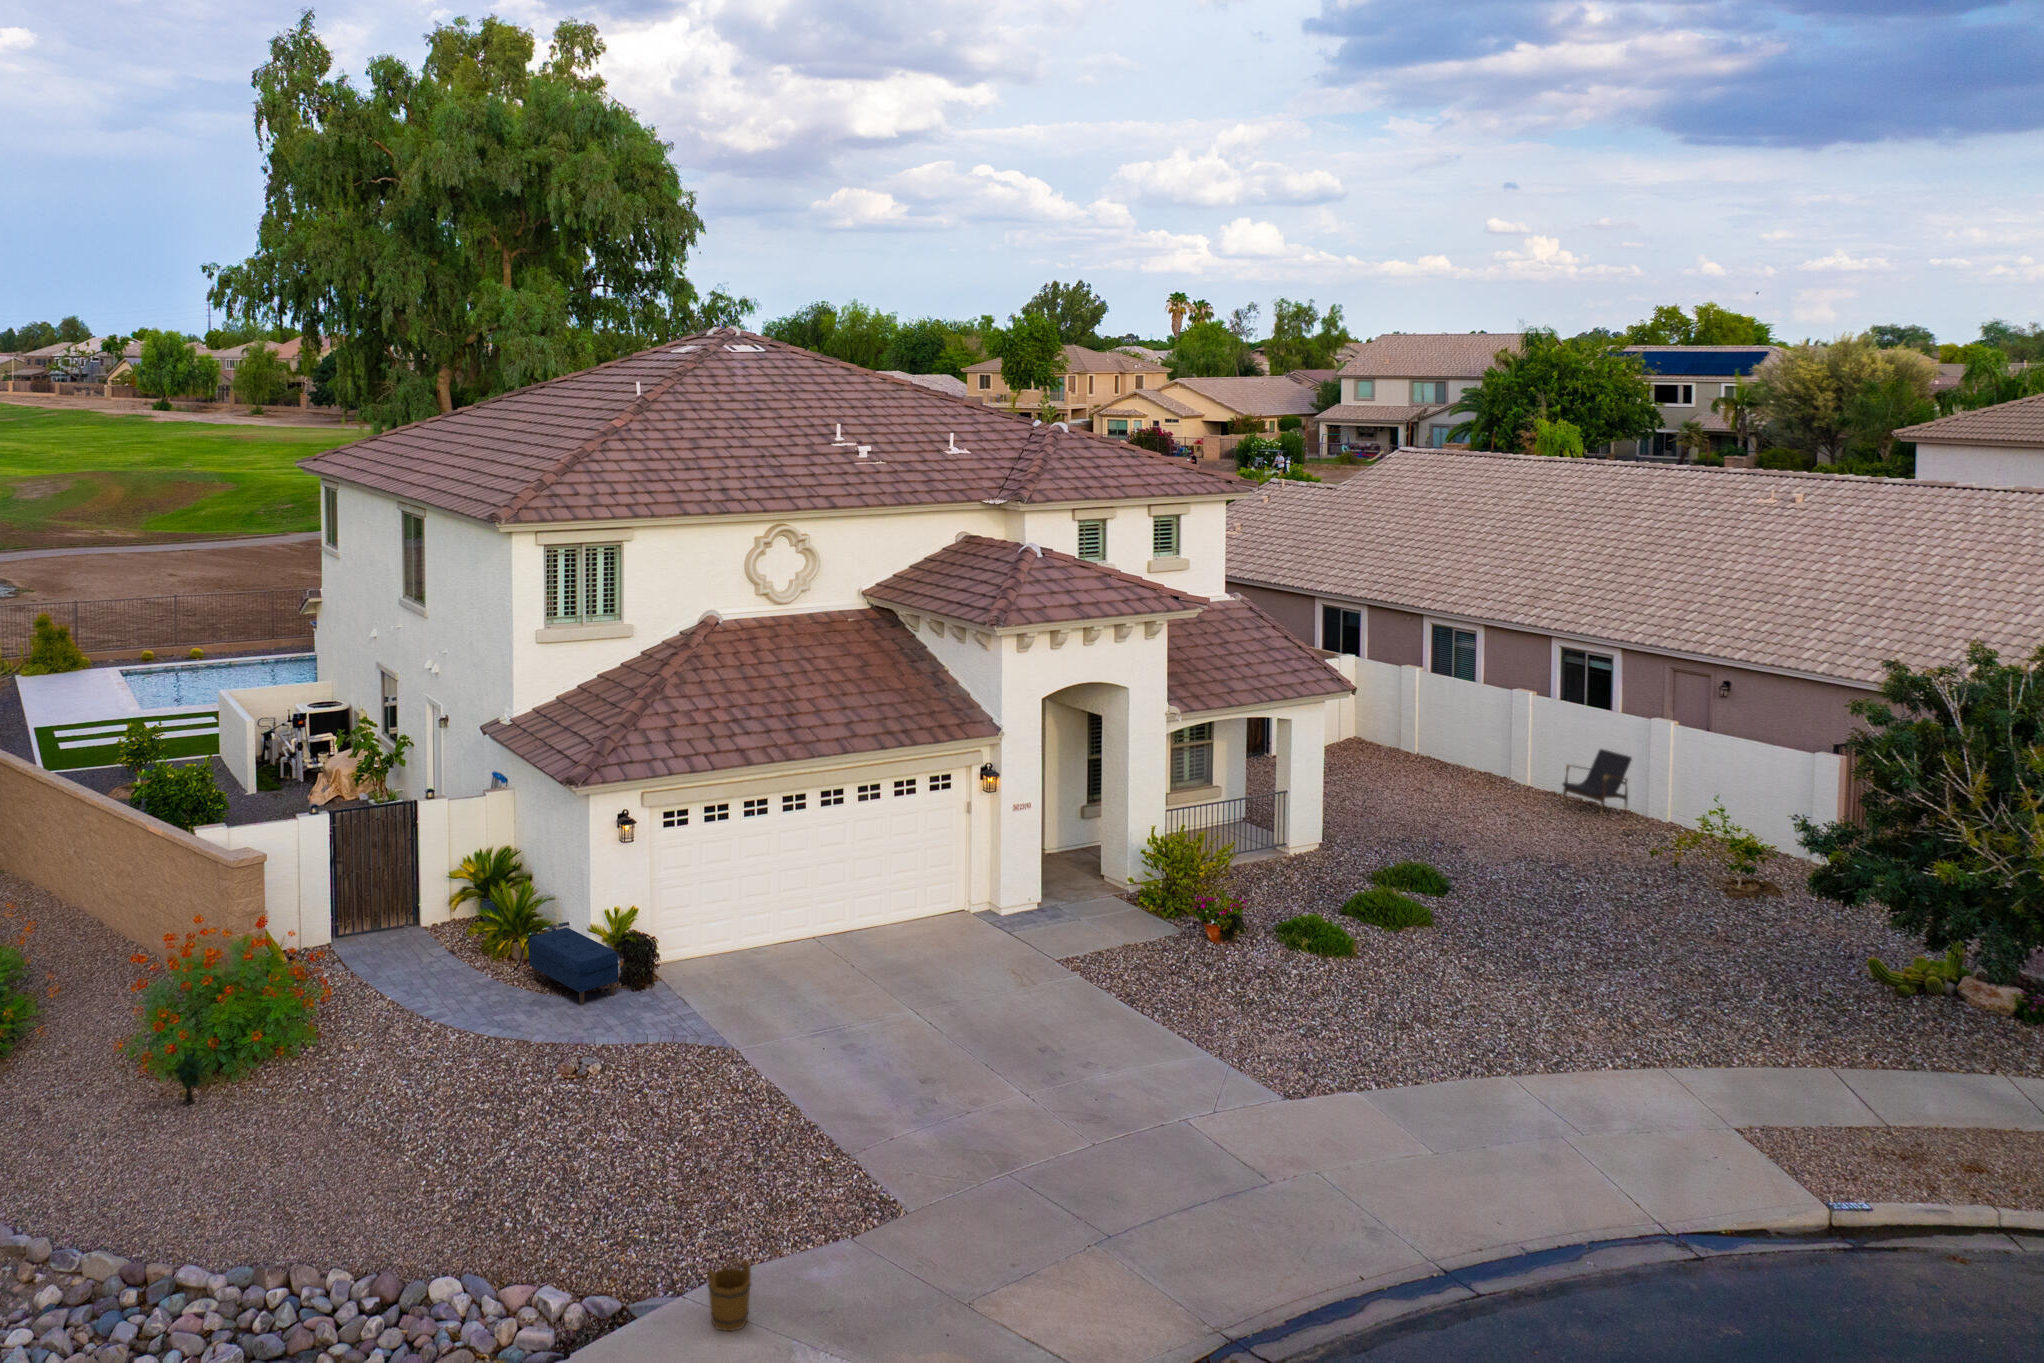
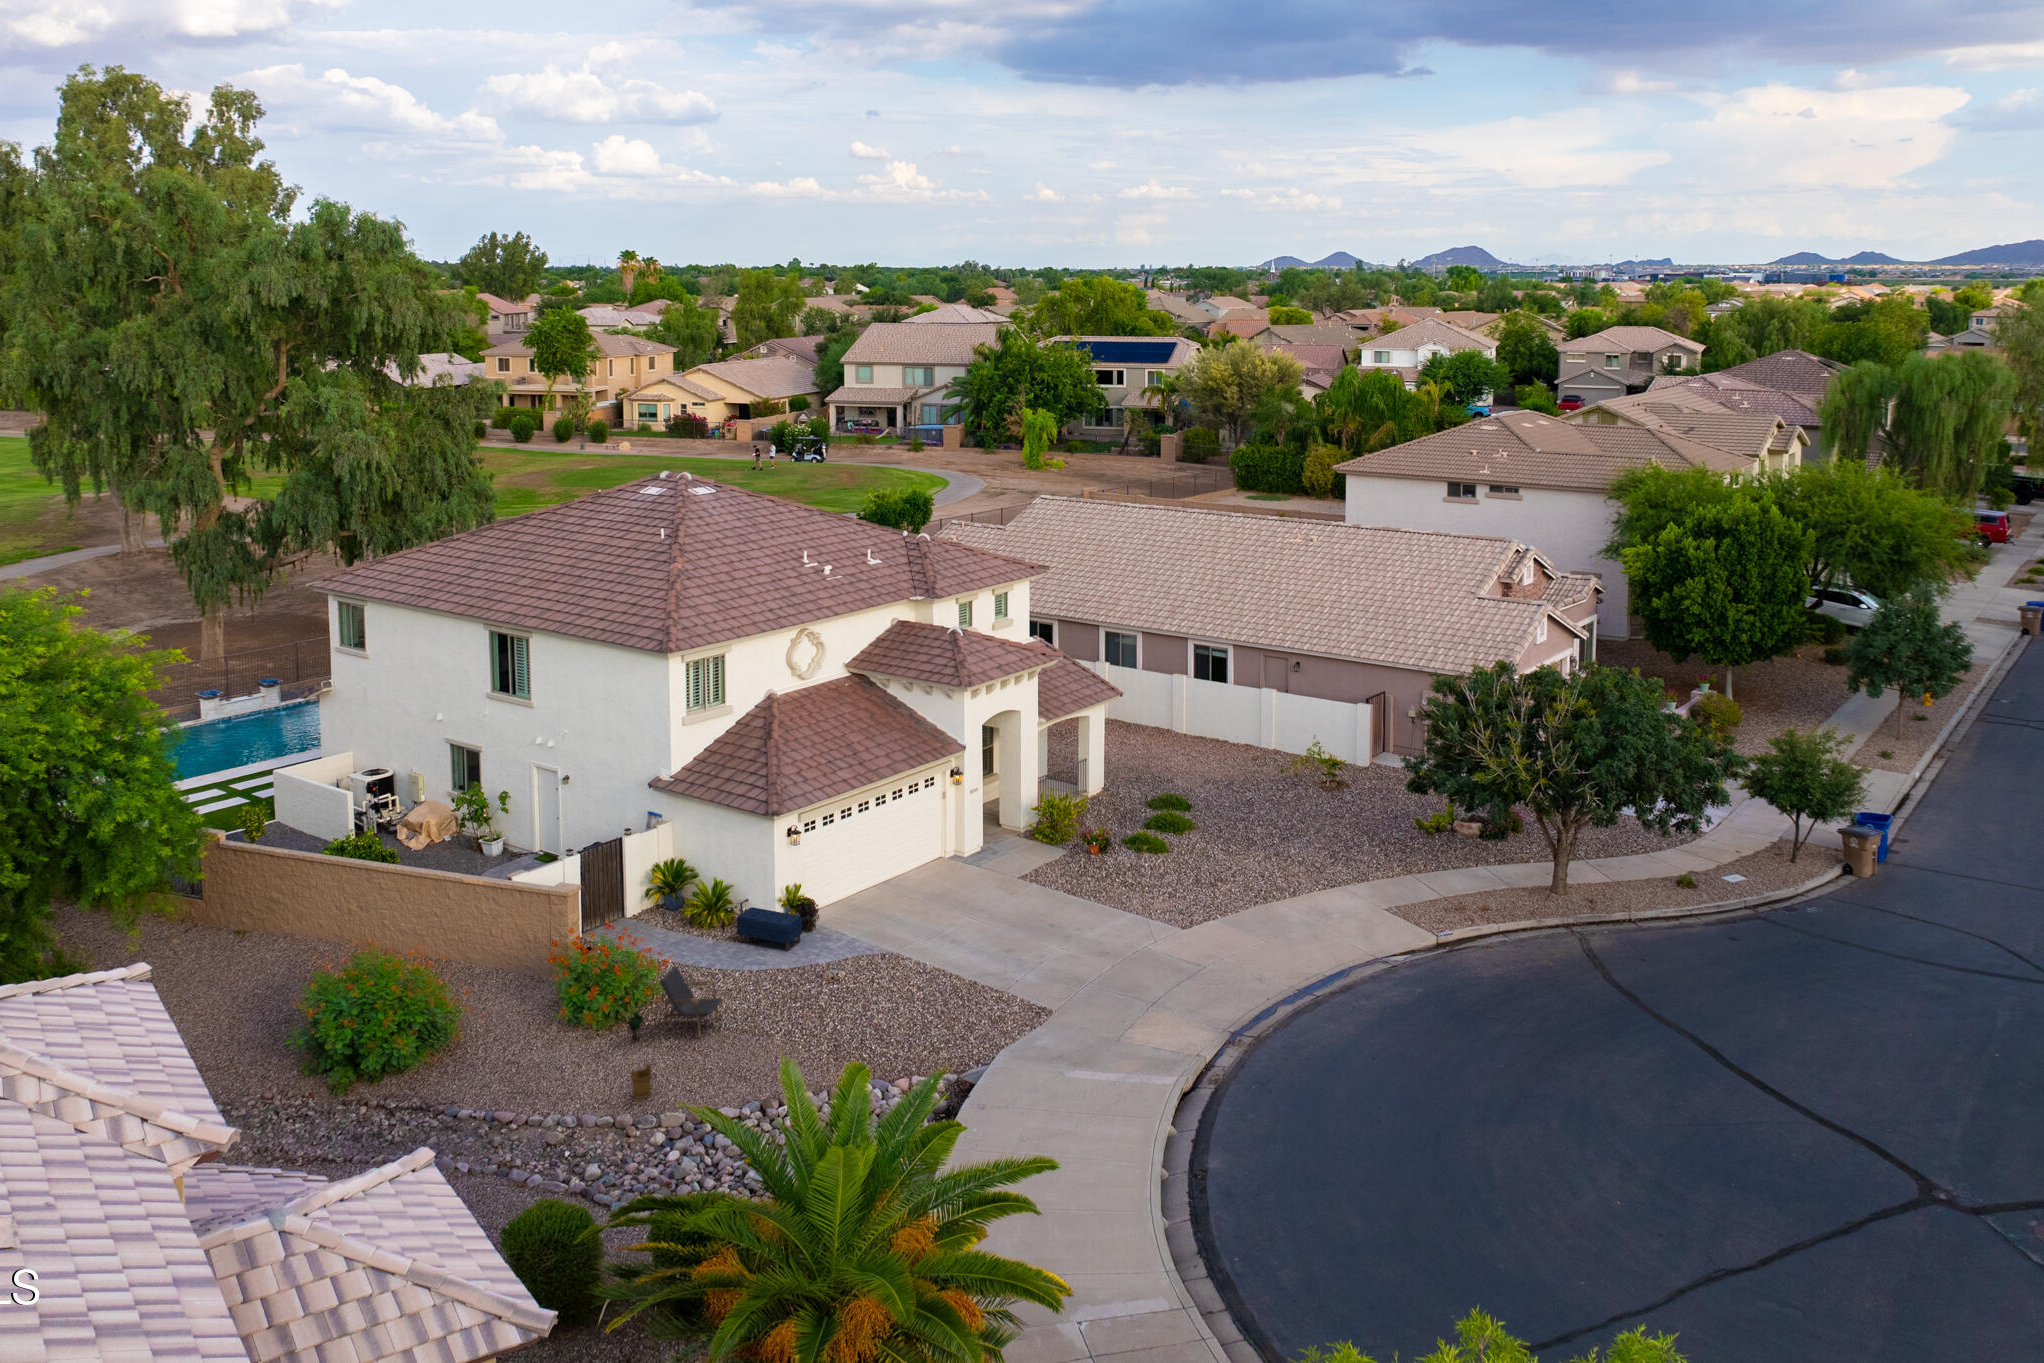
lounge chair: present [1562,749,1632,814] -> present [660,966,722,1036]
bucket: present [707,1259,751,1331] -> present [631,1064,652,1099]

